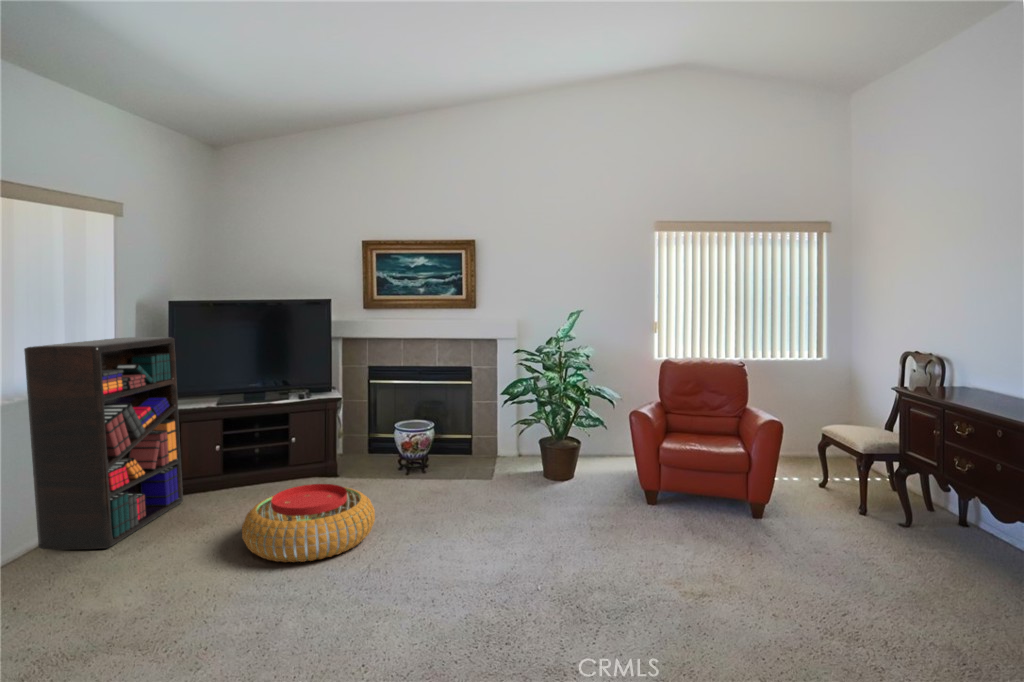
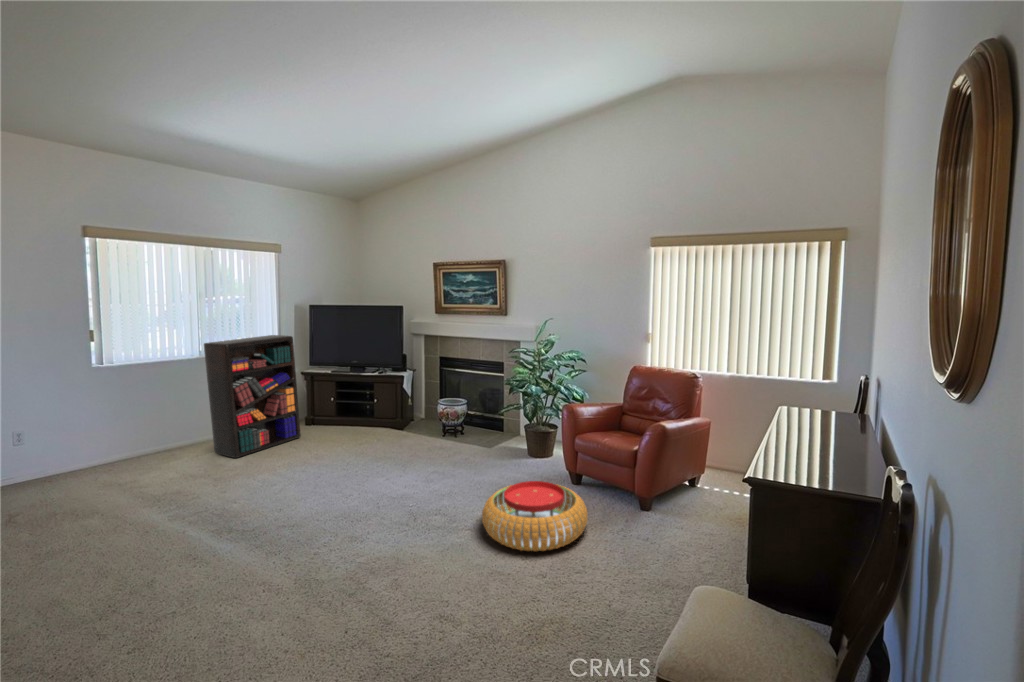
pouf: present [242,484,375,562] -> present [482,481,588,551]

